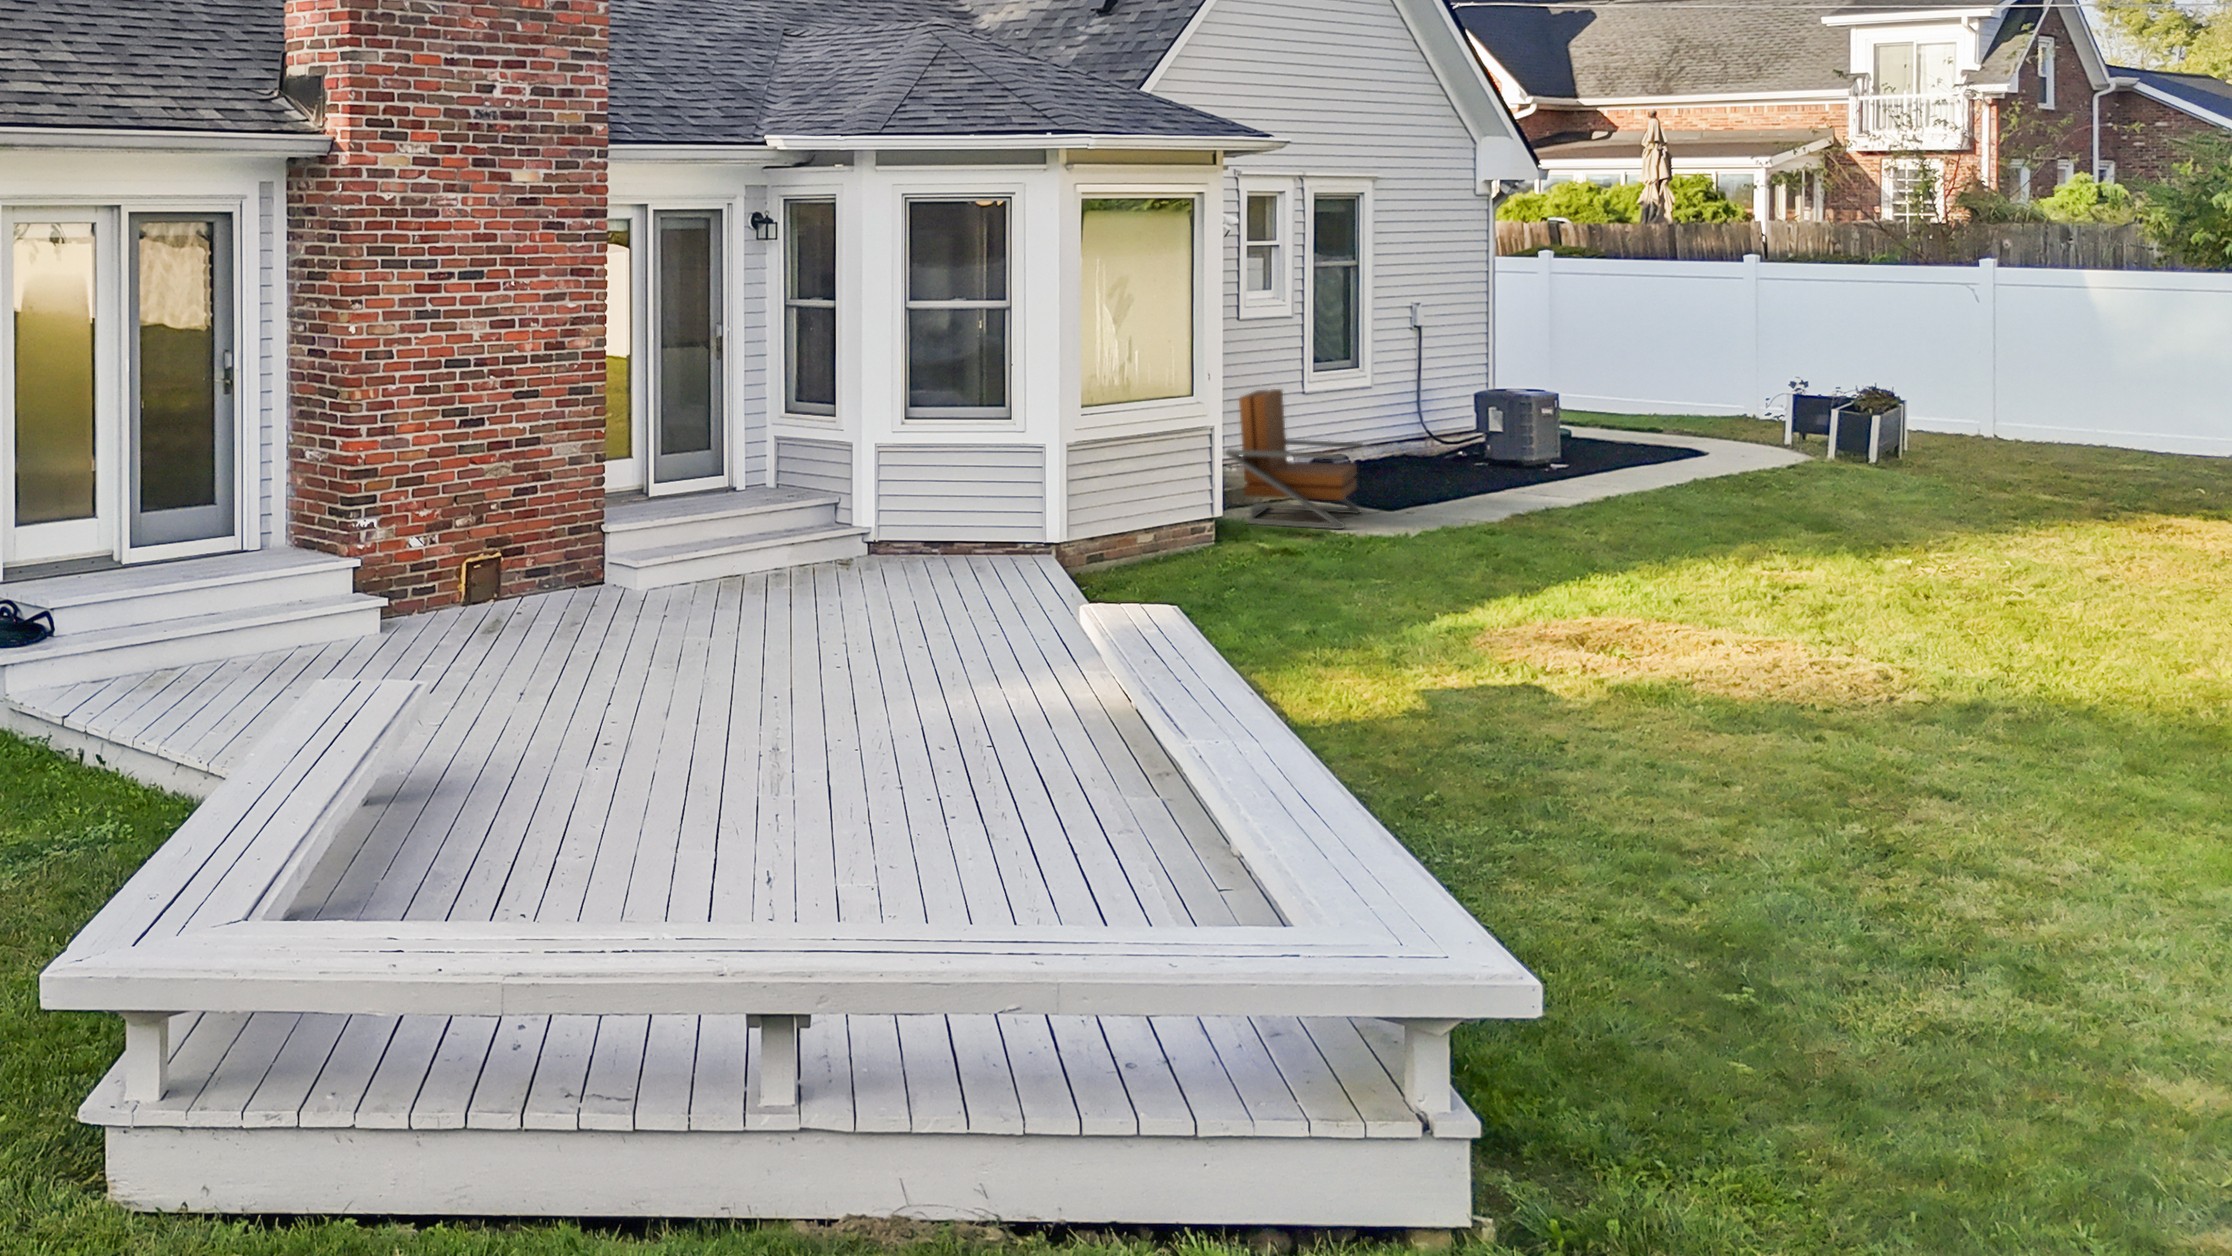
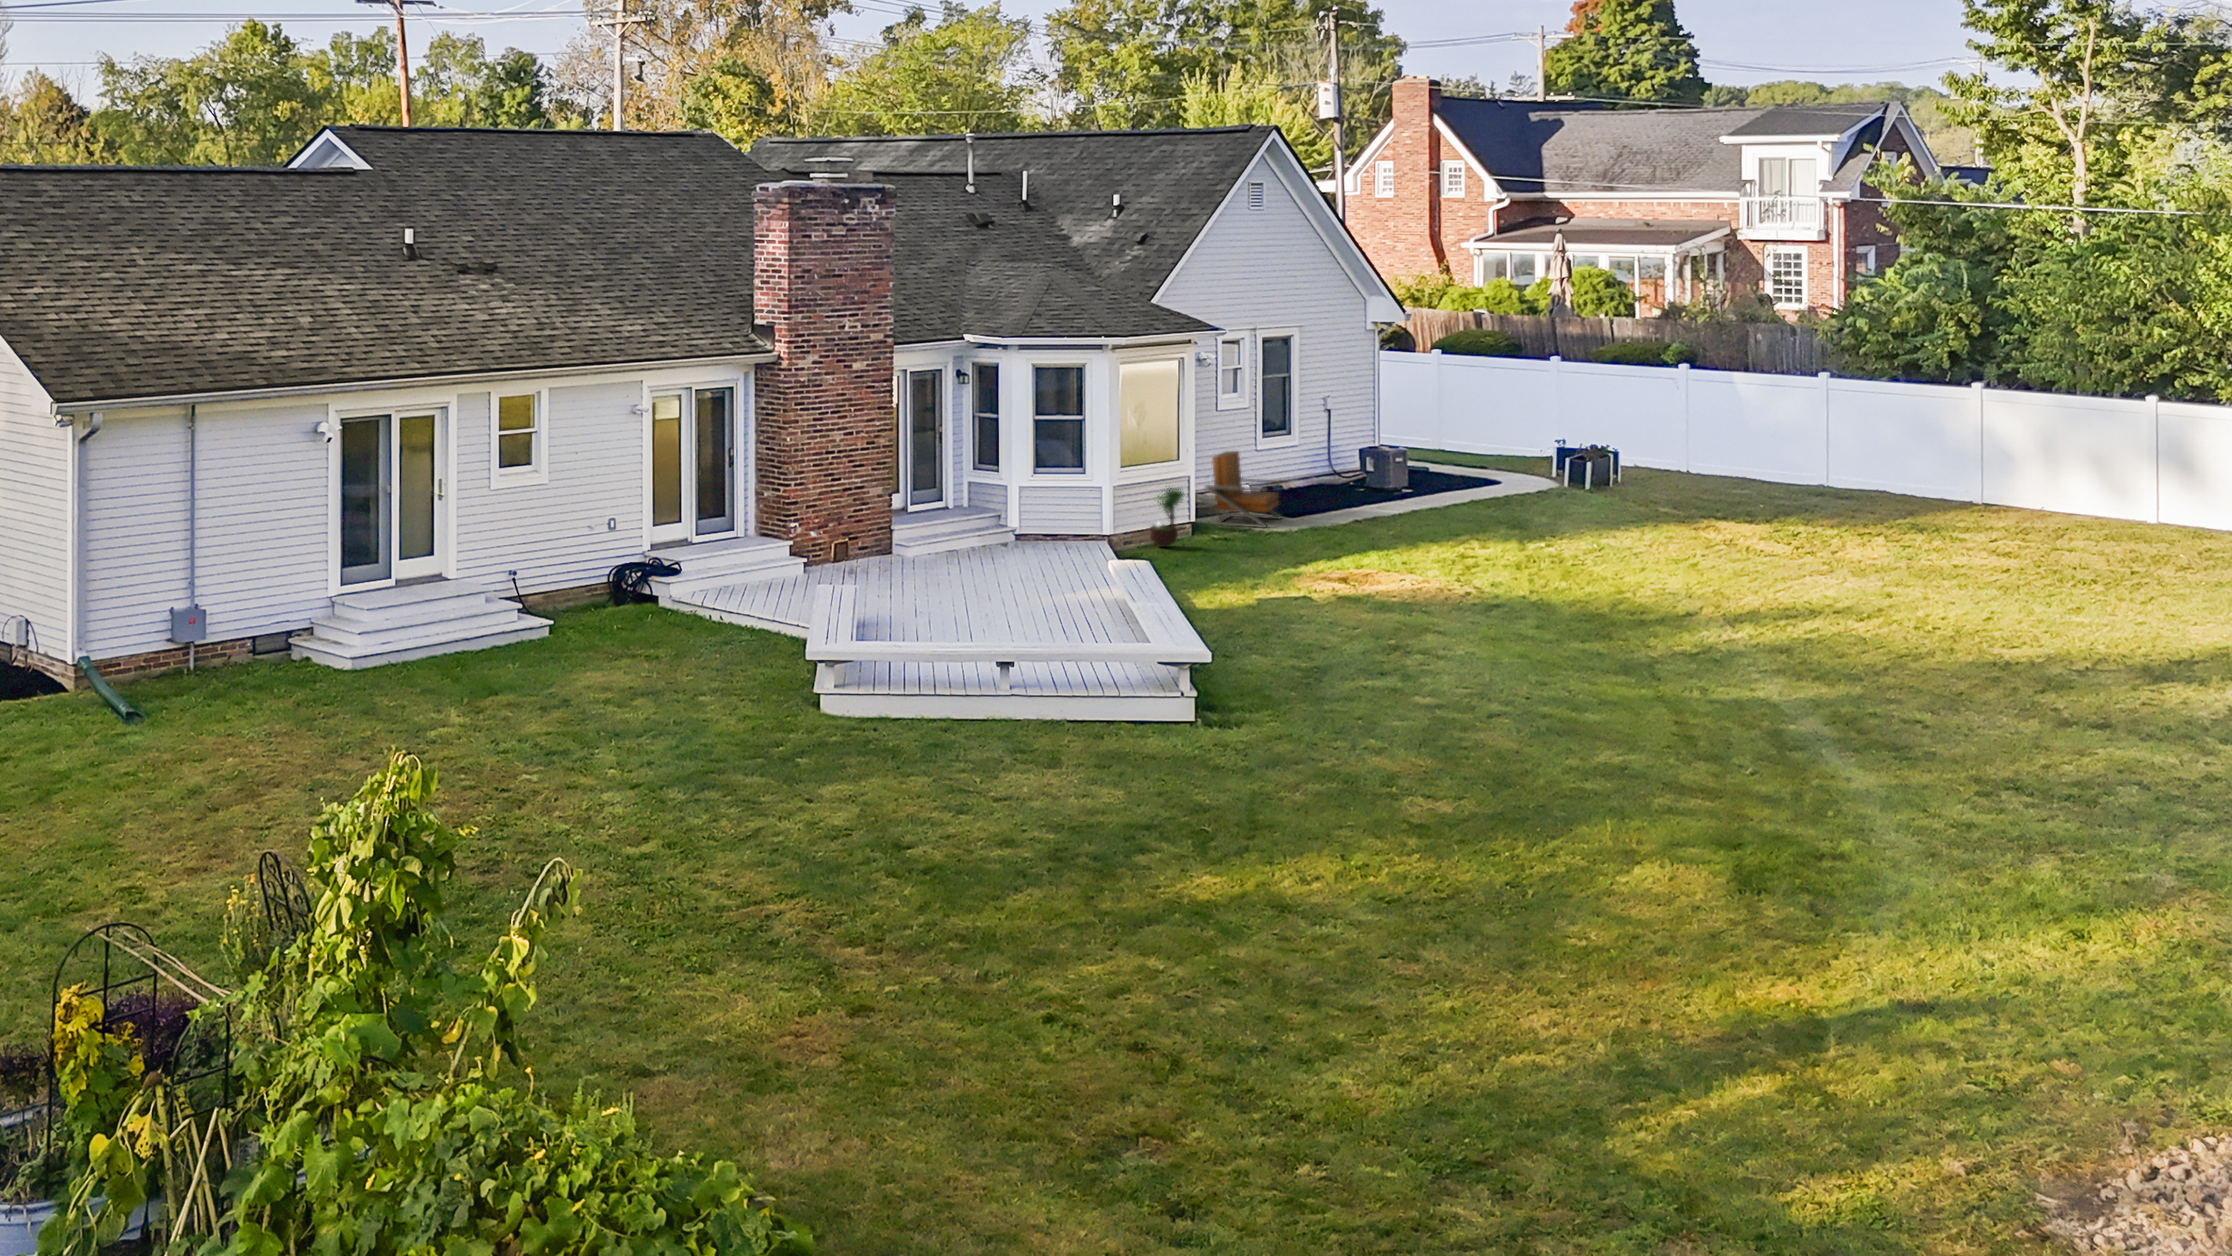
potted tree: none [1134,436,1214,567] -> present [1149,486,1184,547]

